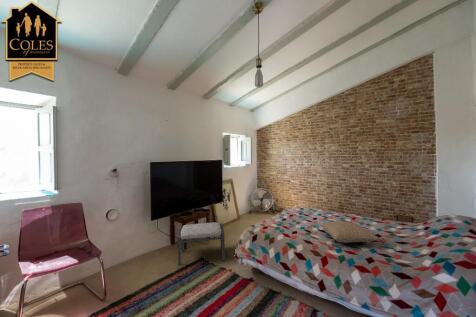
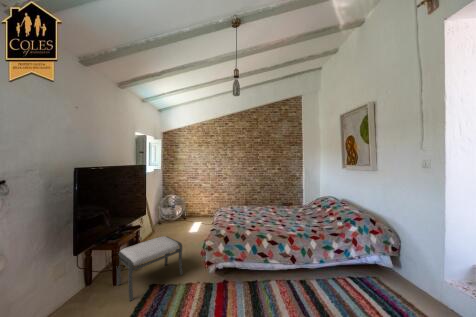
pillow: present [321,221,380,243] -> none [268,210,310,225]

